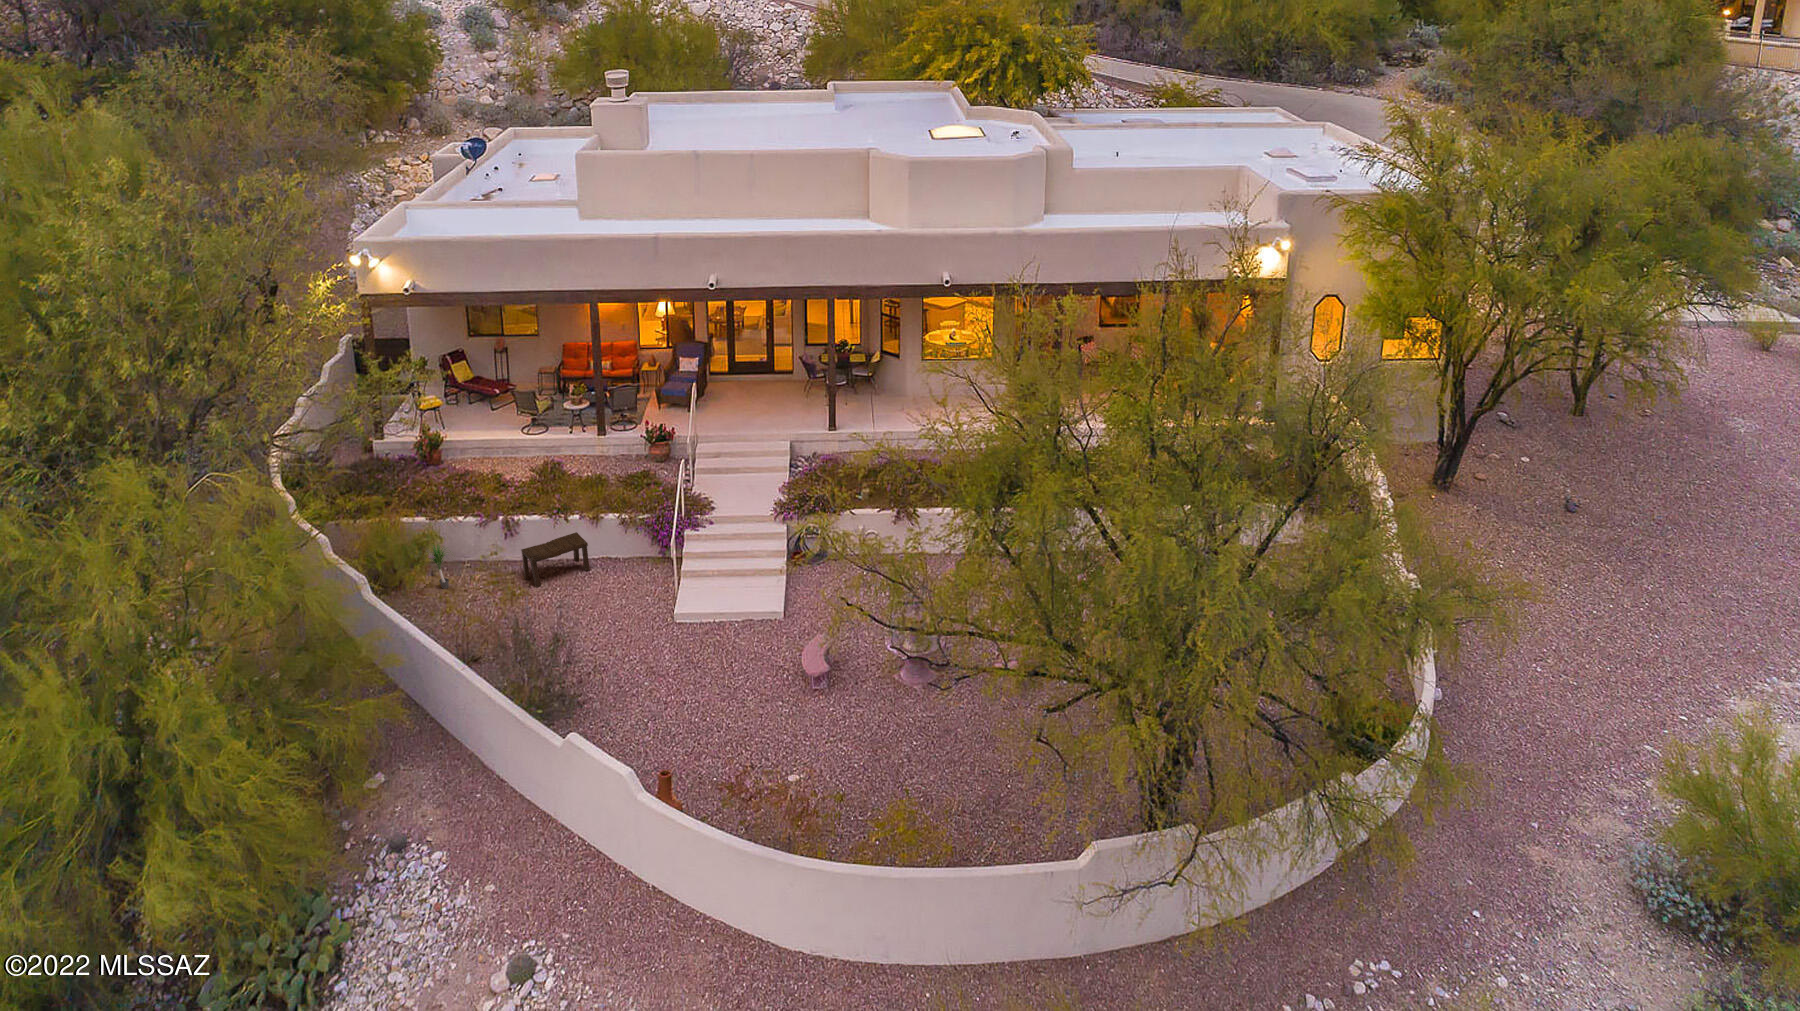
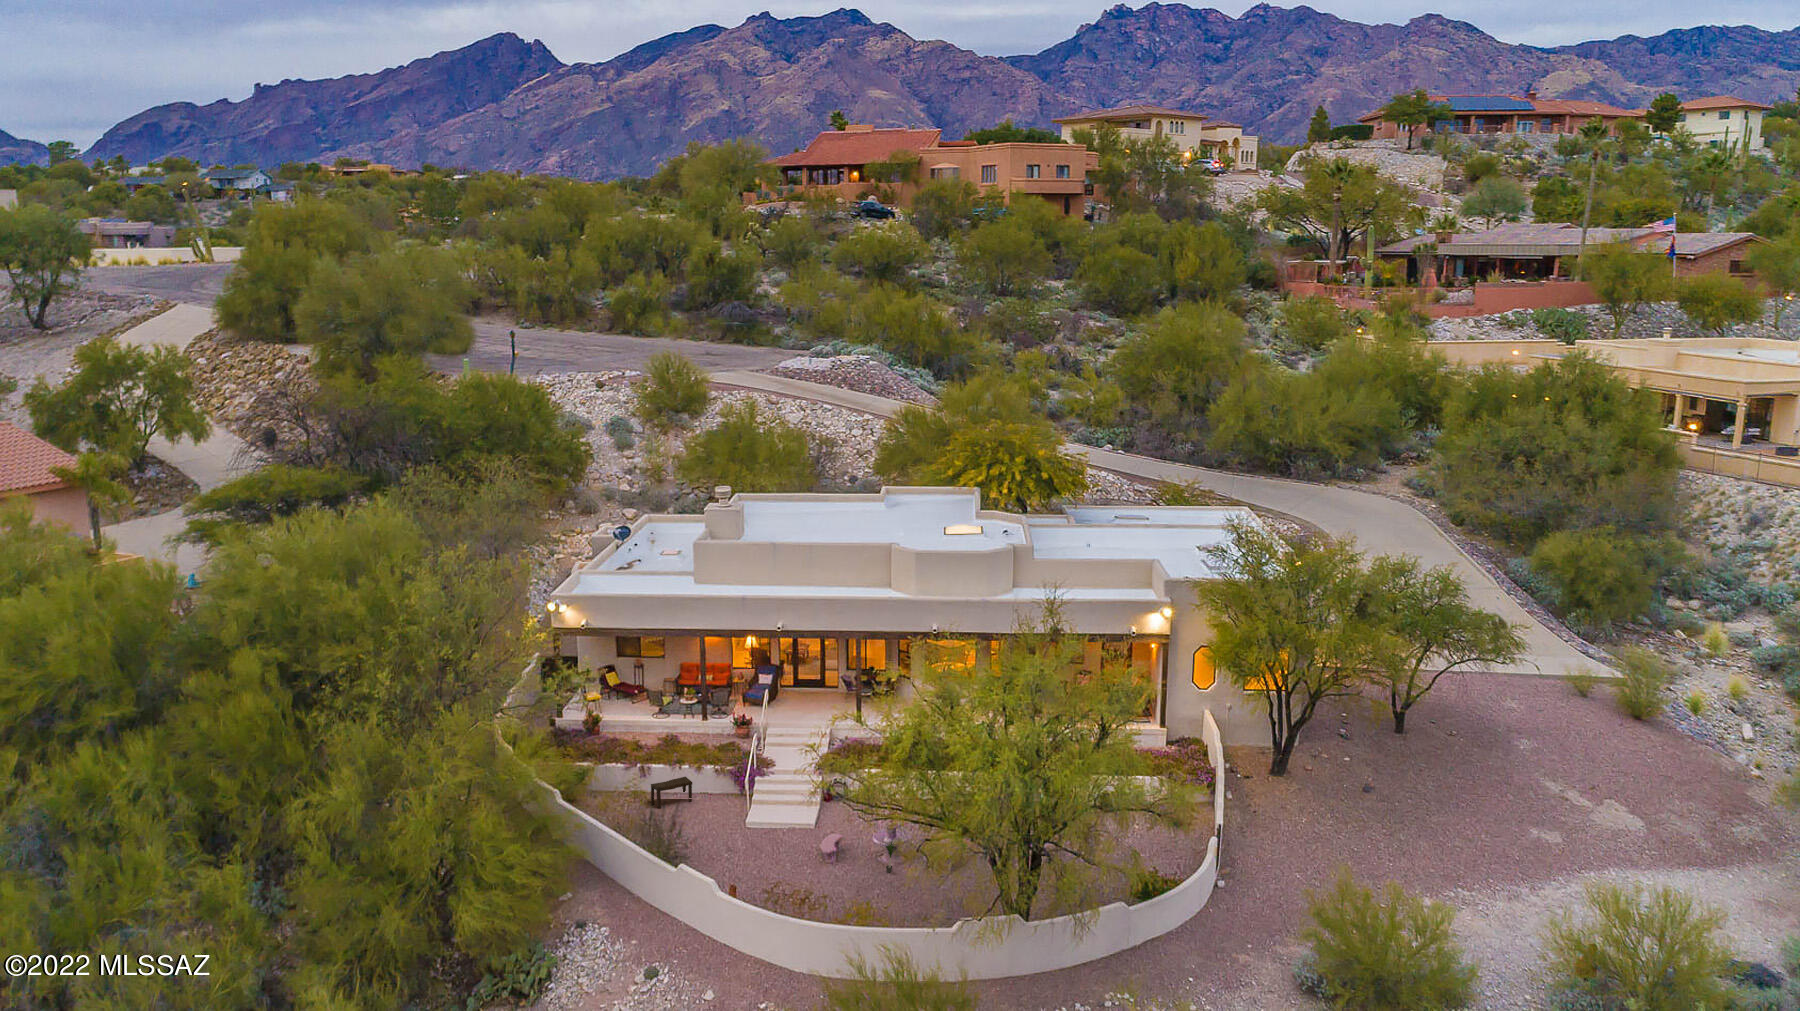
potted plant: present [429,545,449,589] -> present [886,841,895,873]

